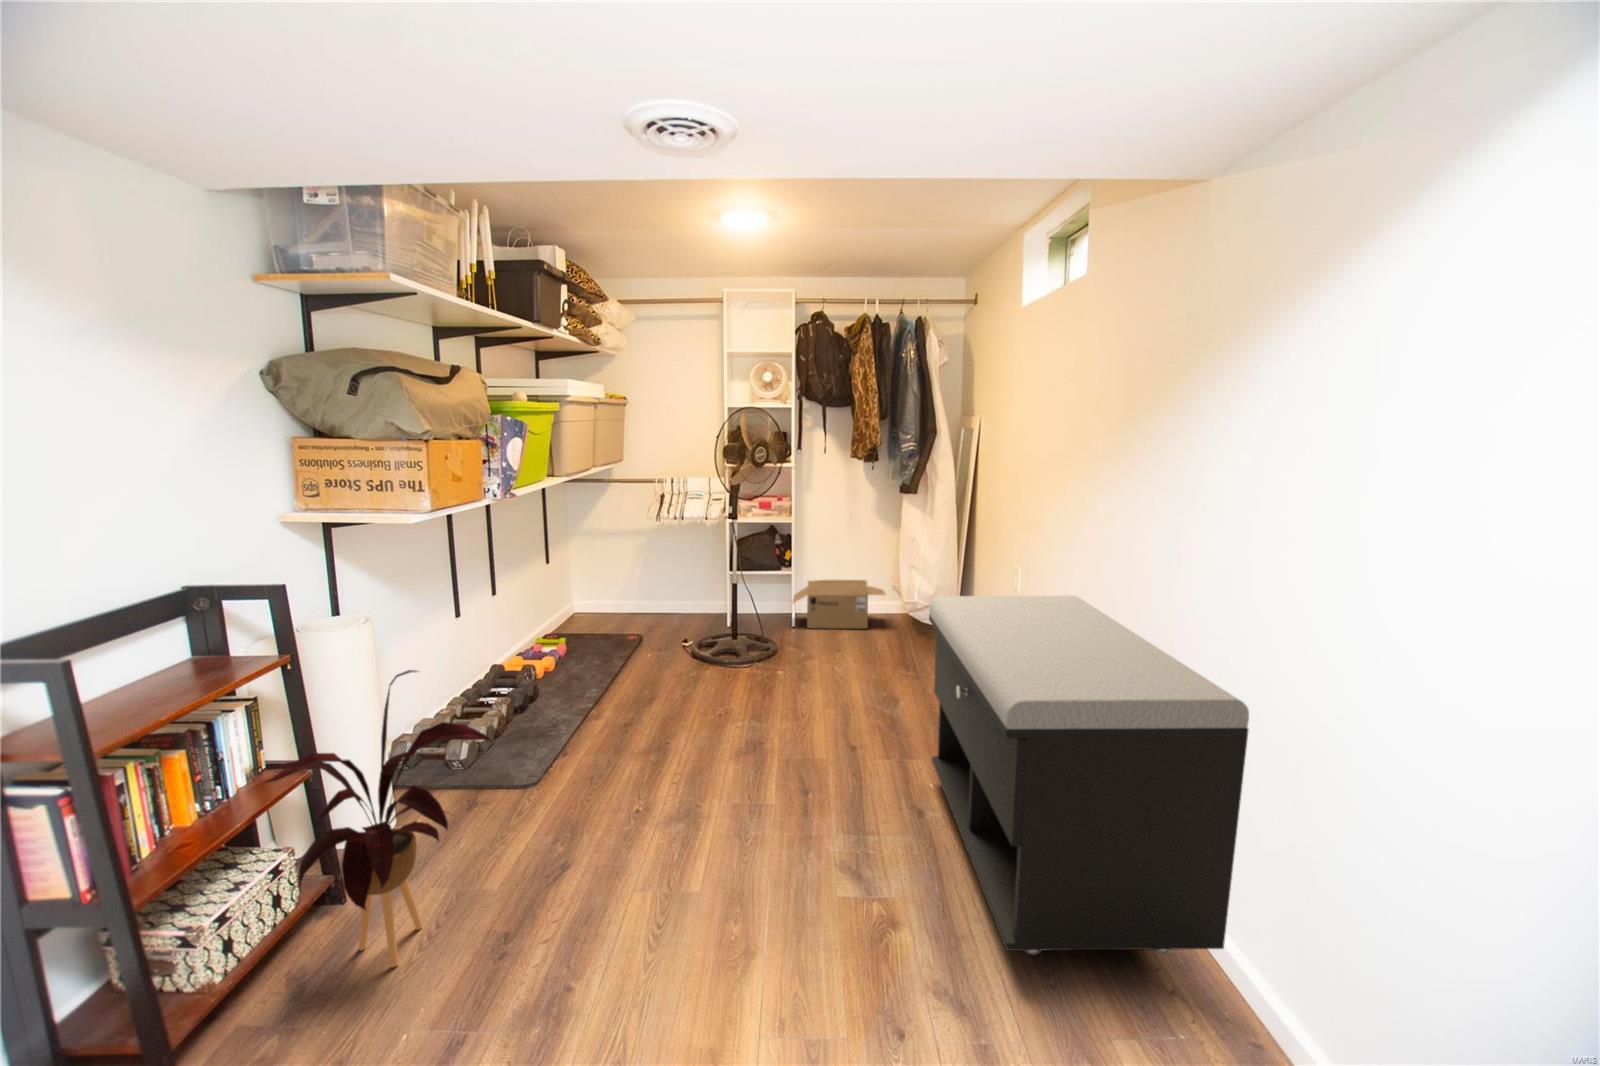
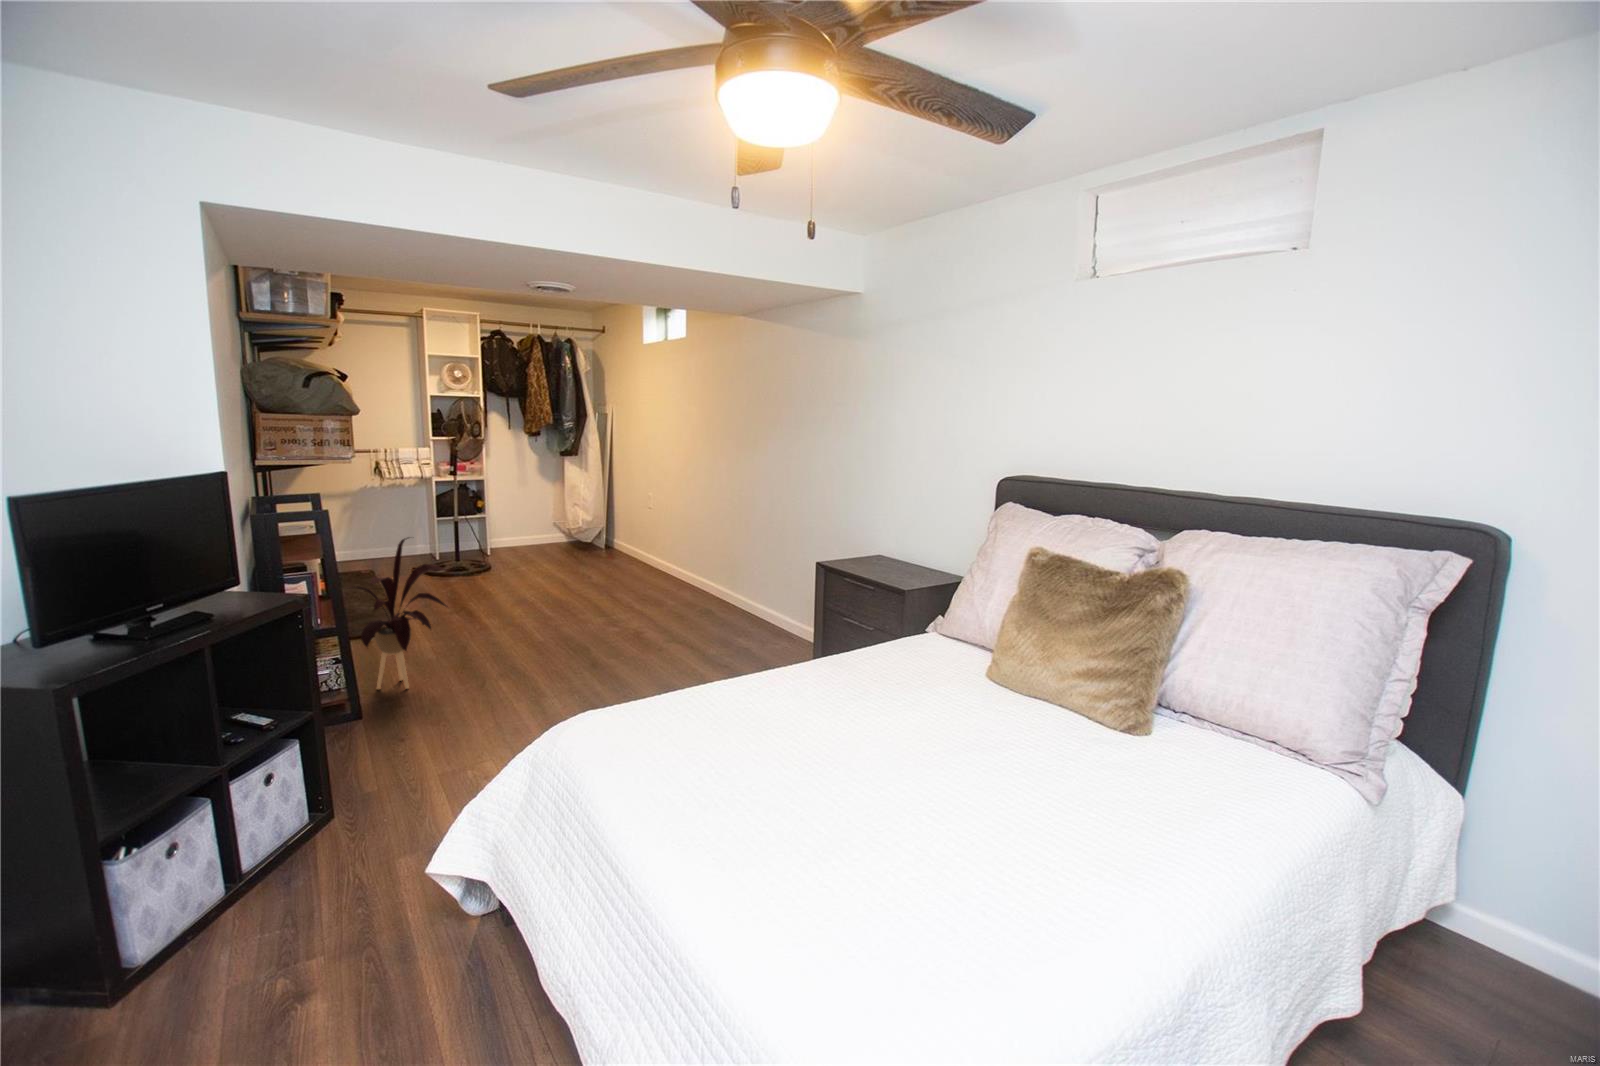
cardboard box: present [793,580,885,629] -> none [480,522,554,559]
storage bench: present [929,595,1249,955] -> none [626,505,766,640]

